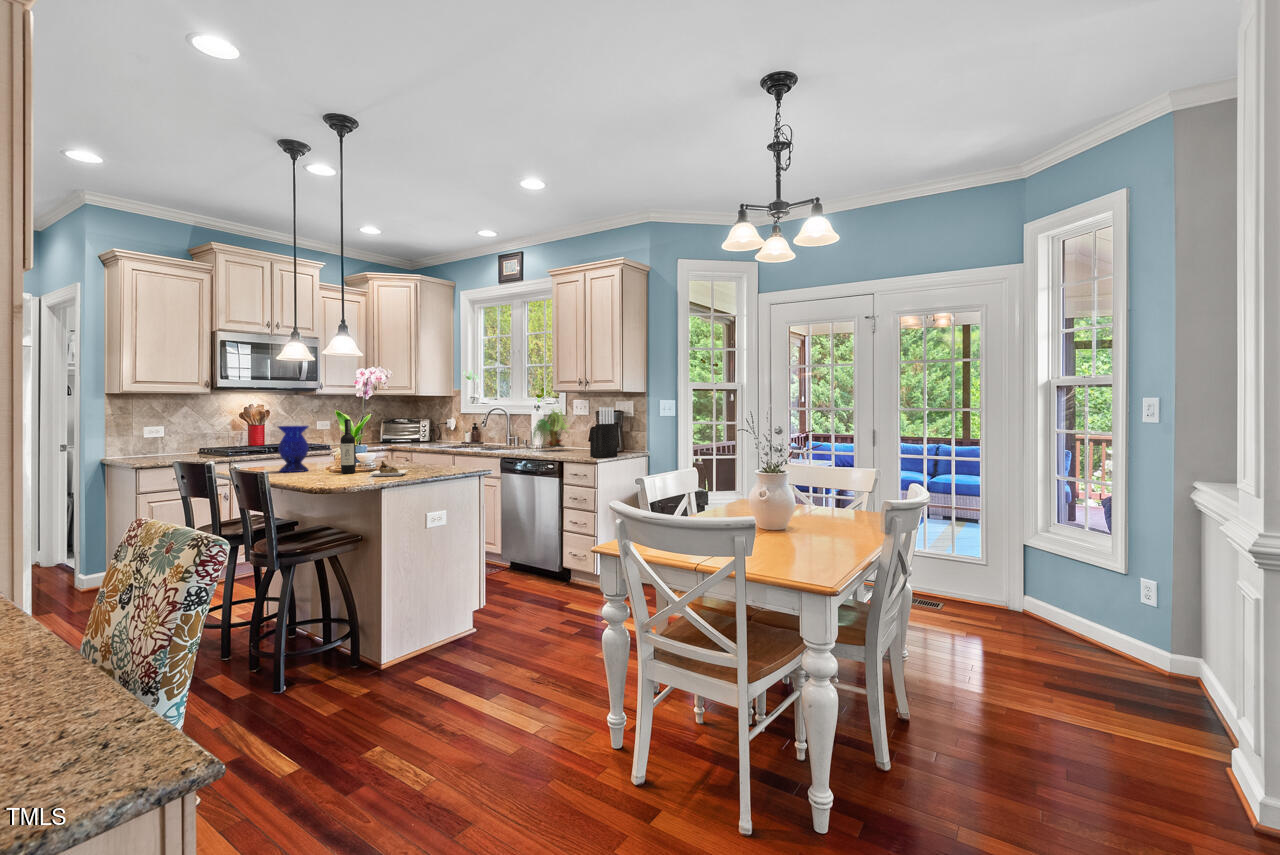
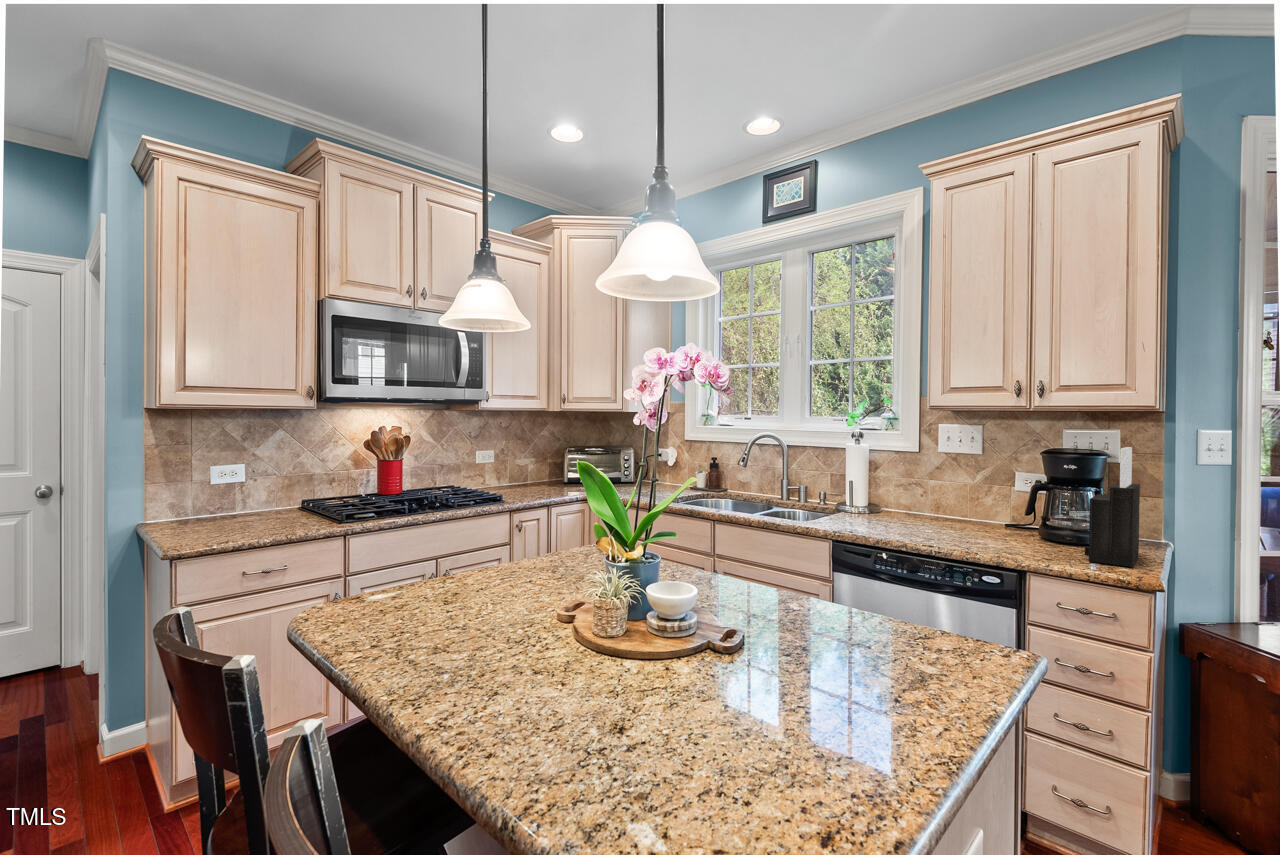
plant: present [532,409,569,448] -> none [867,438,954,521]
wine bottle: present [341,419,408,476] -> none [635,511,917,757]
vase: present [278,426,309,472] -> none [441,509,523,654]

